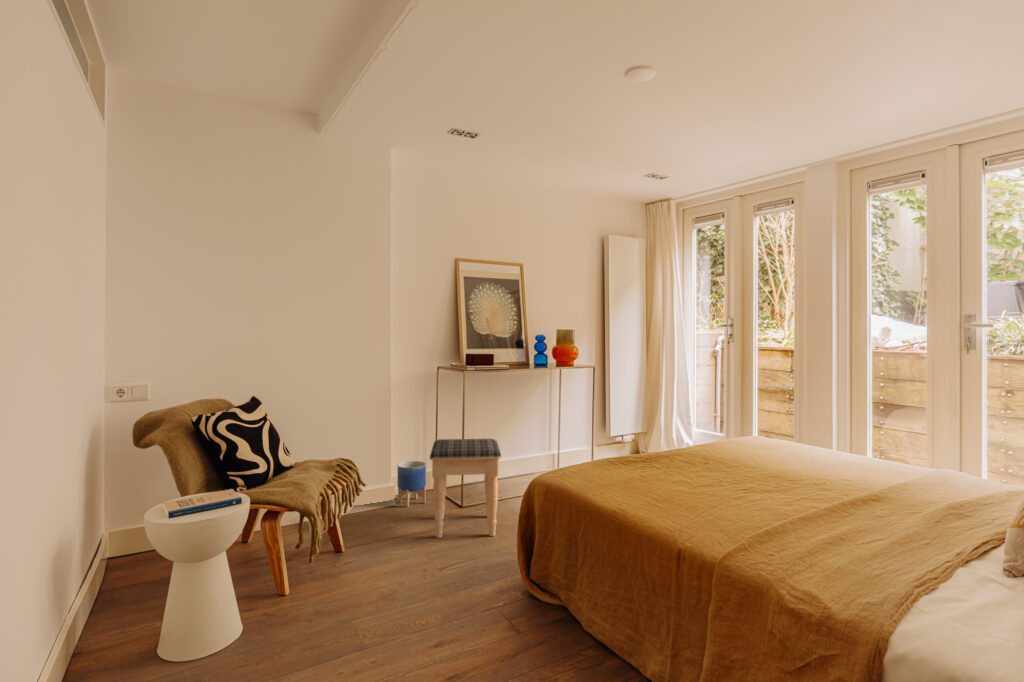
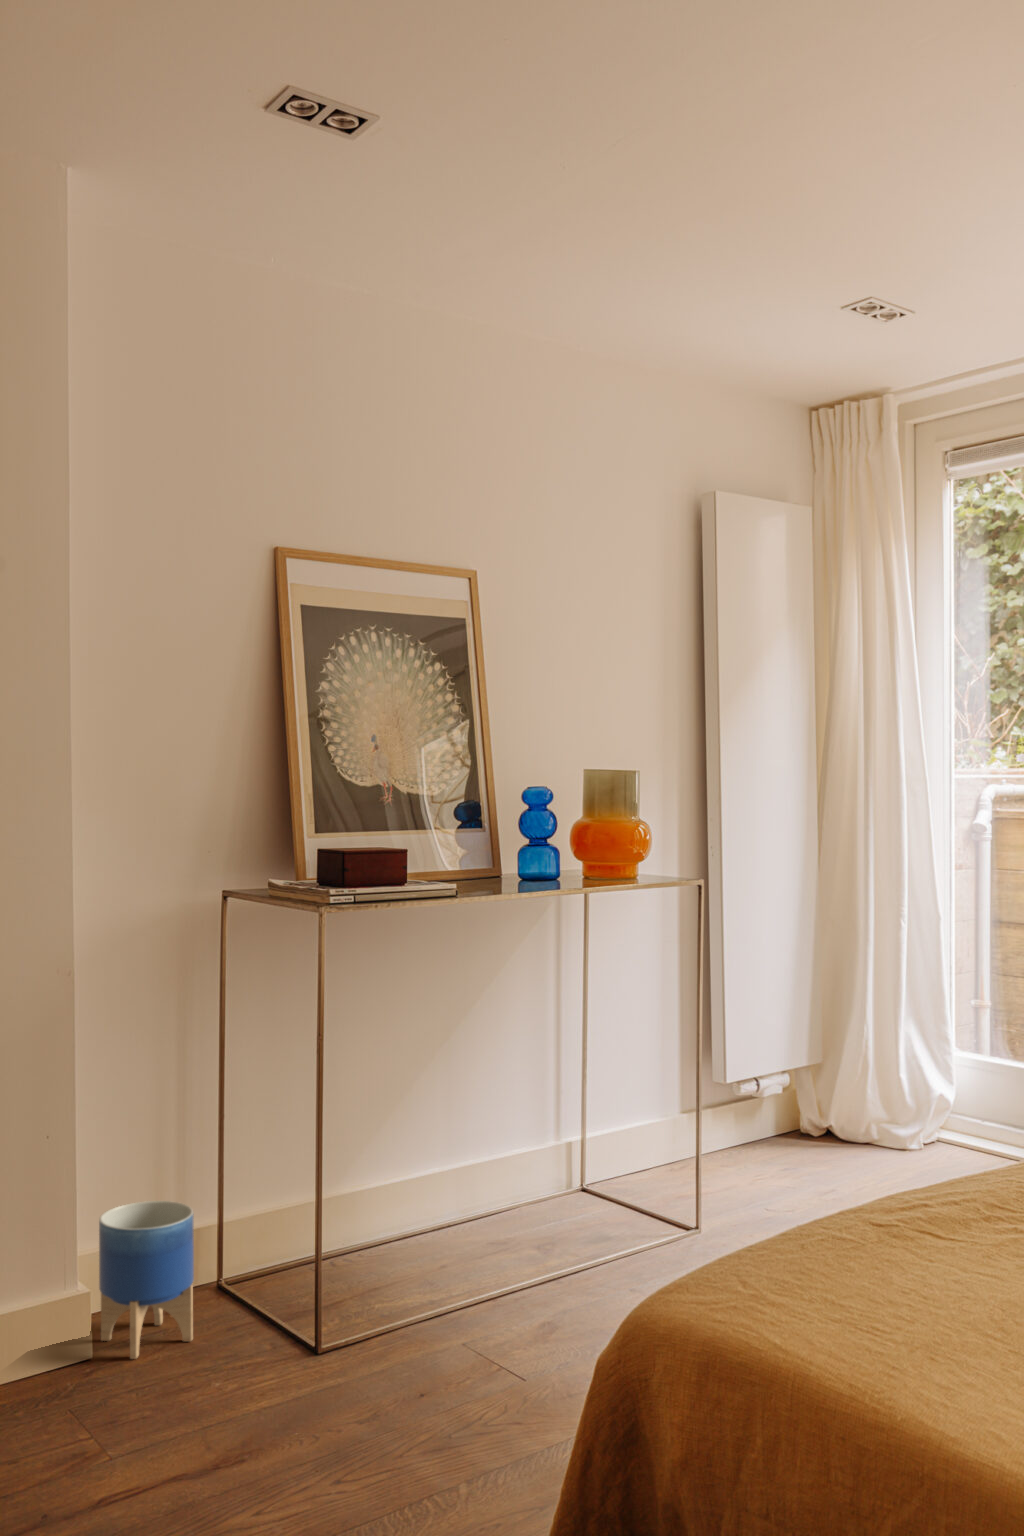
footstool: present [430,439,501,538] -> none [227,1126,470,1481]

